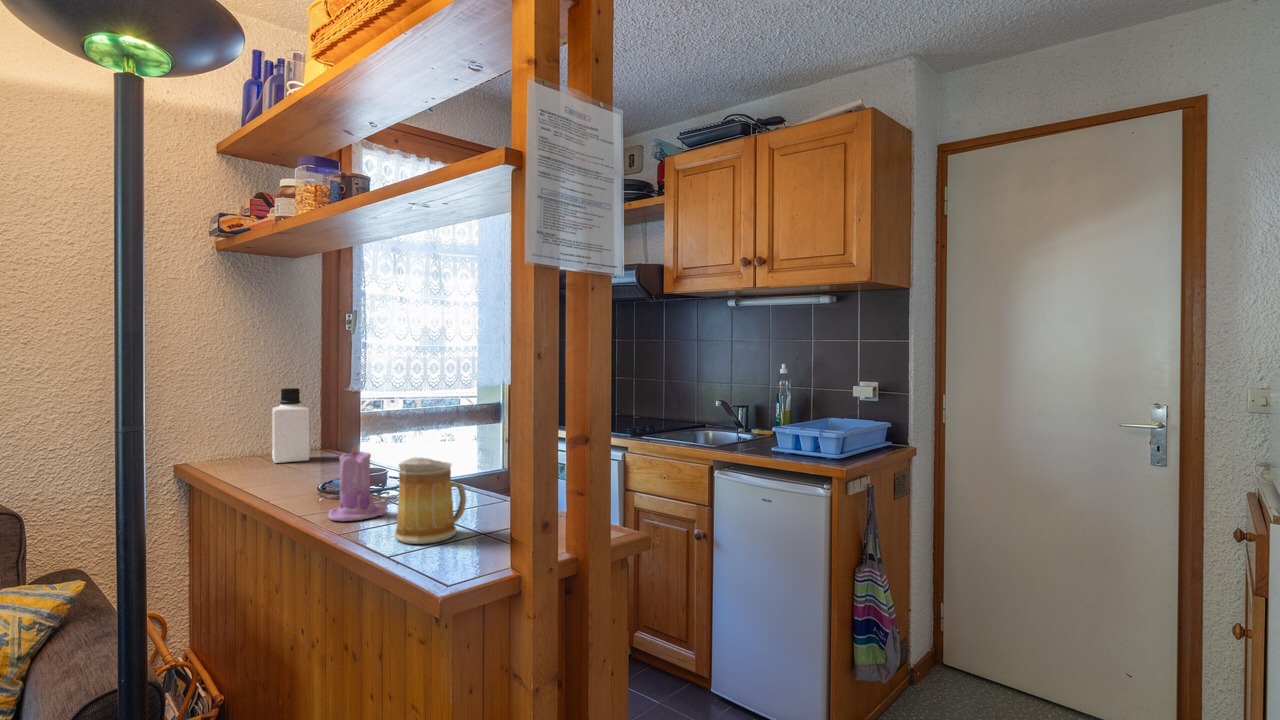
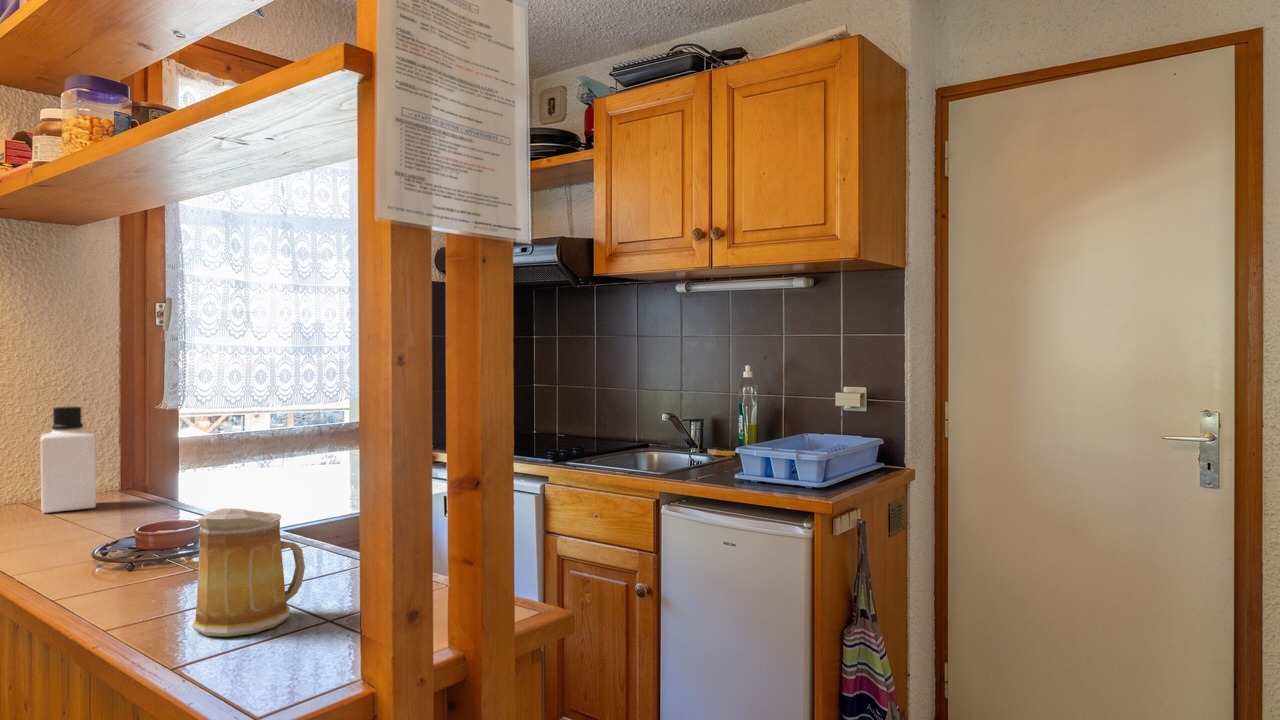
candle: present [328,446,386,521] -> none [99,486,189,602]

